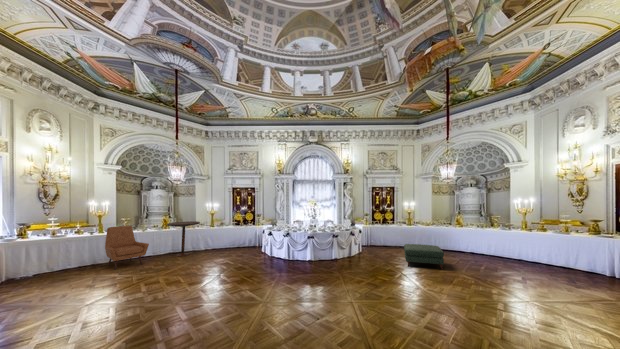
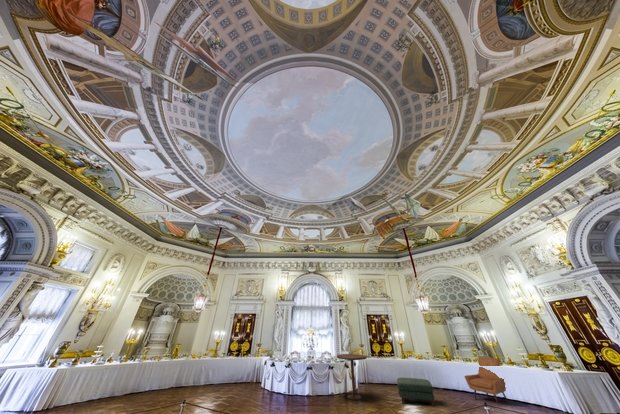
pedestal table: present [167,221,200,257] -> present [337,354,367,400]
chair: present [105,226,149,270] -> present [464,357,508,405]

